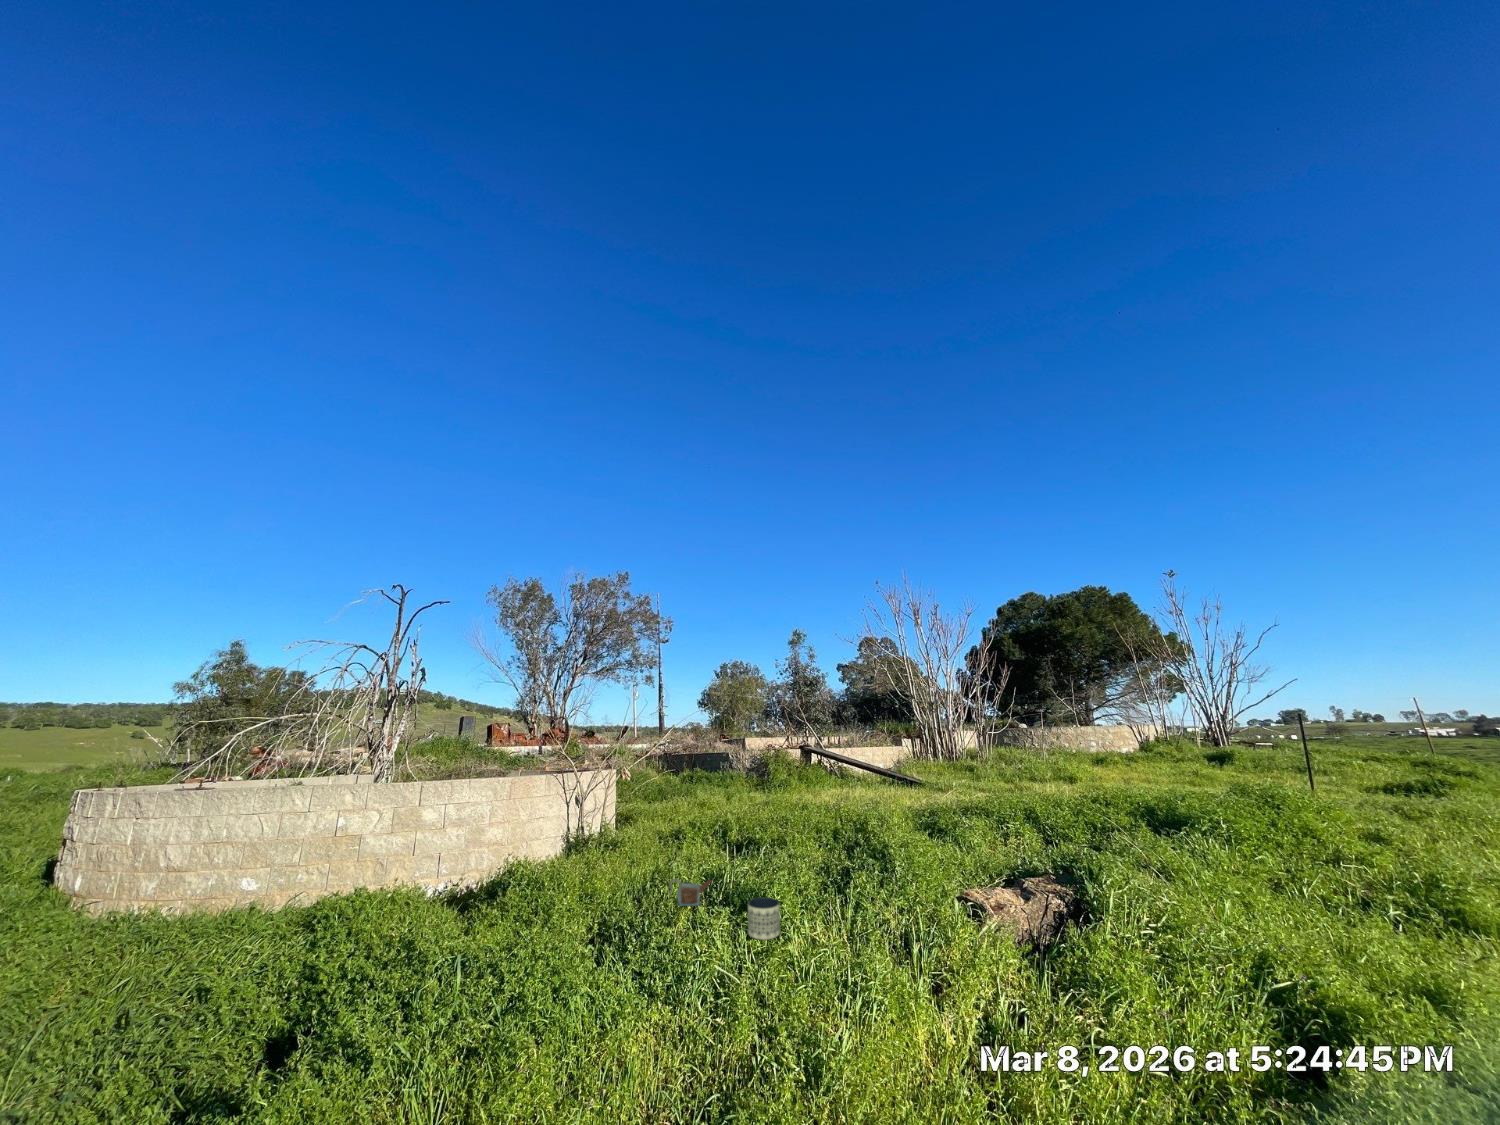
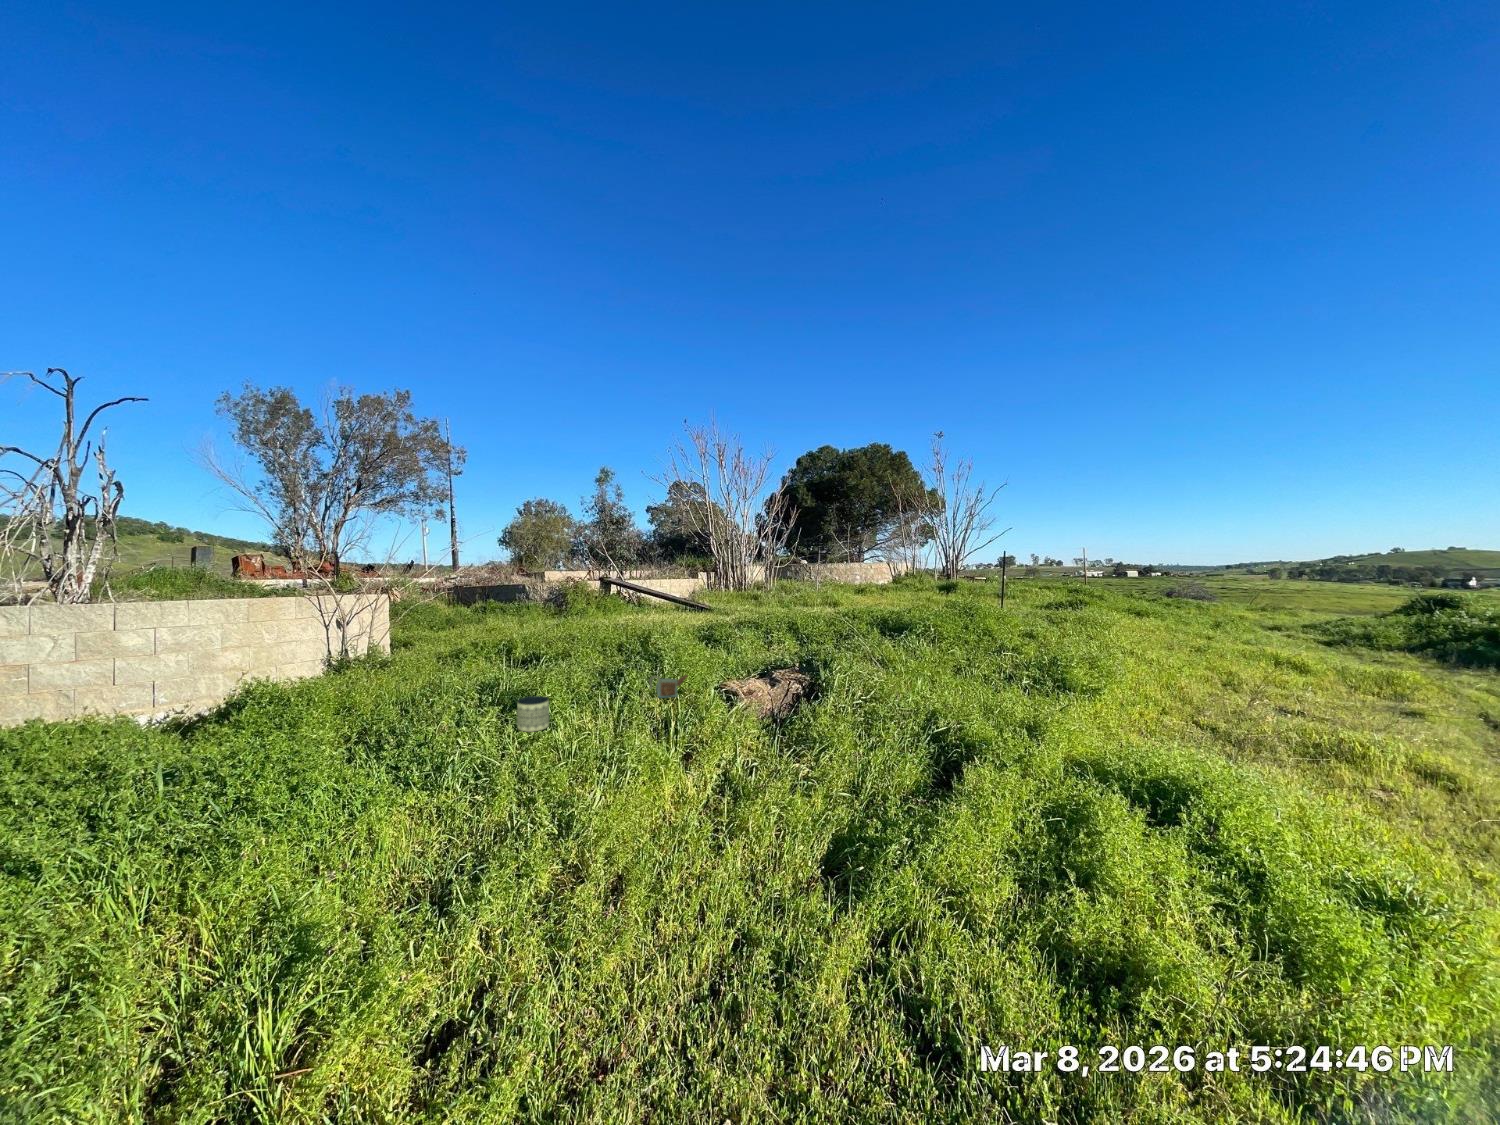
watering can: present [669,879,712,906] -> present [649,675,687,698]

